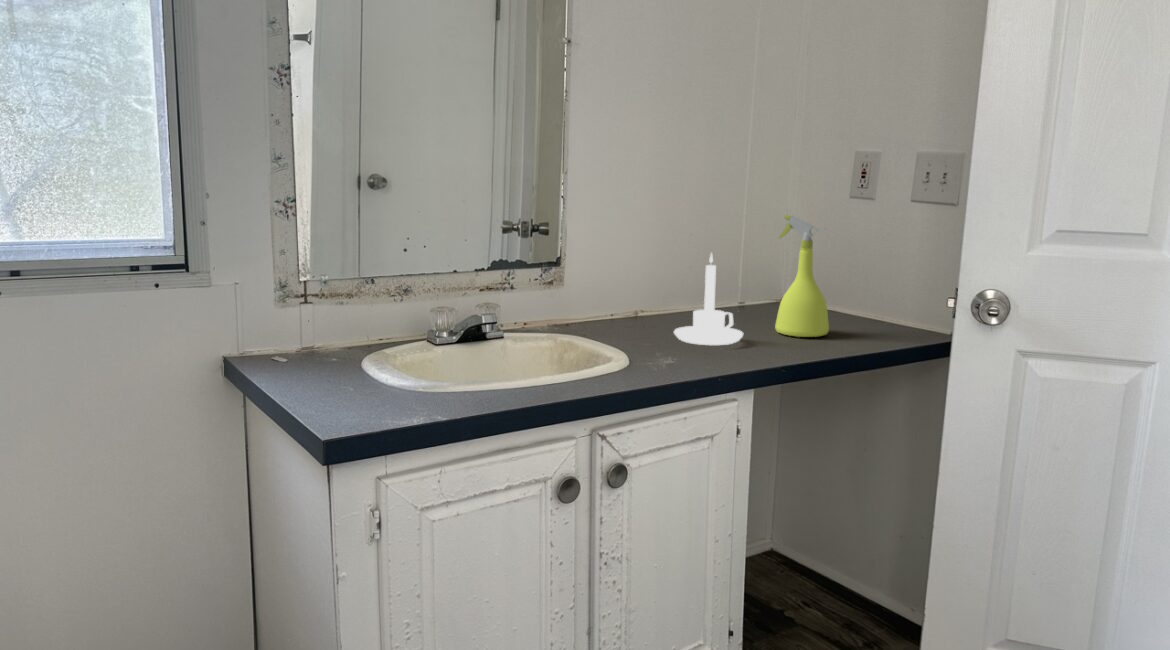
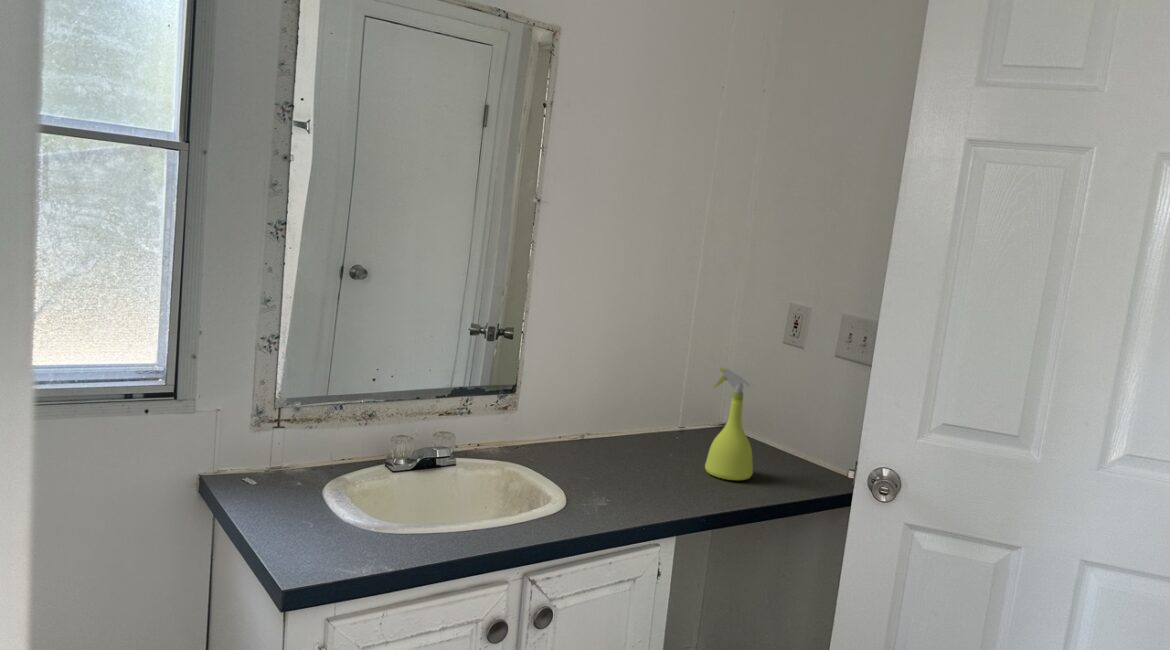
candle holder: present [674,253,743,345] -> none [611,401,674,487]

